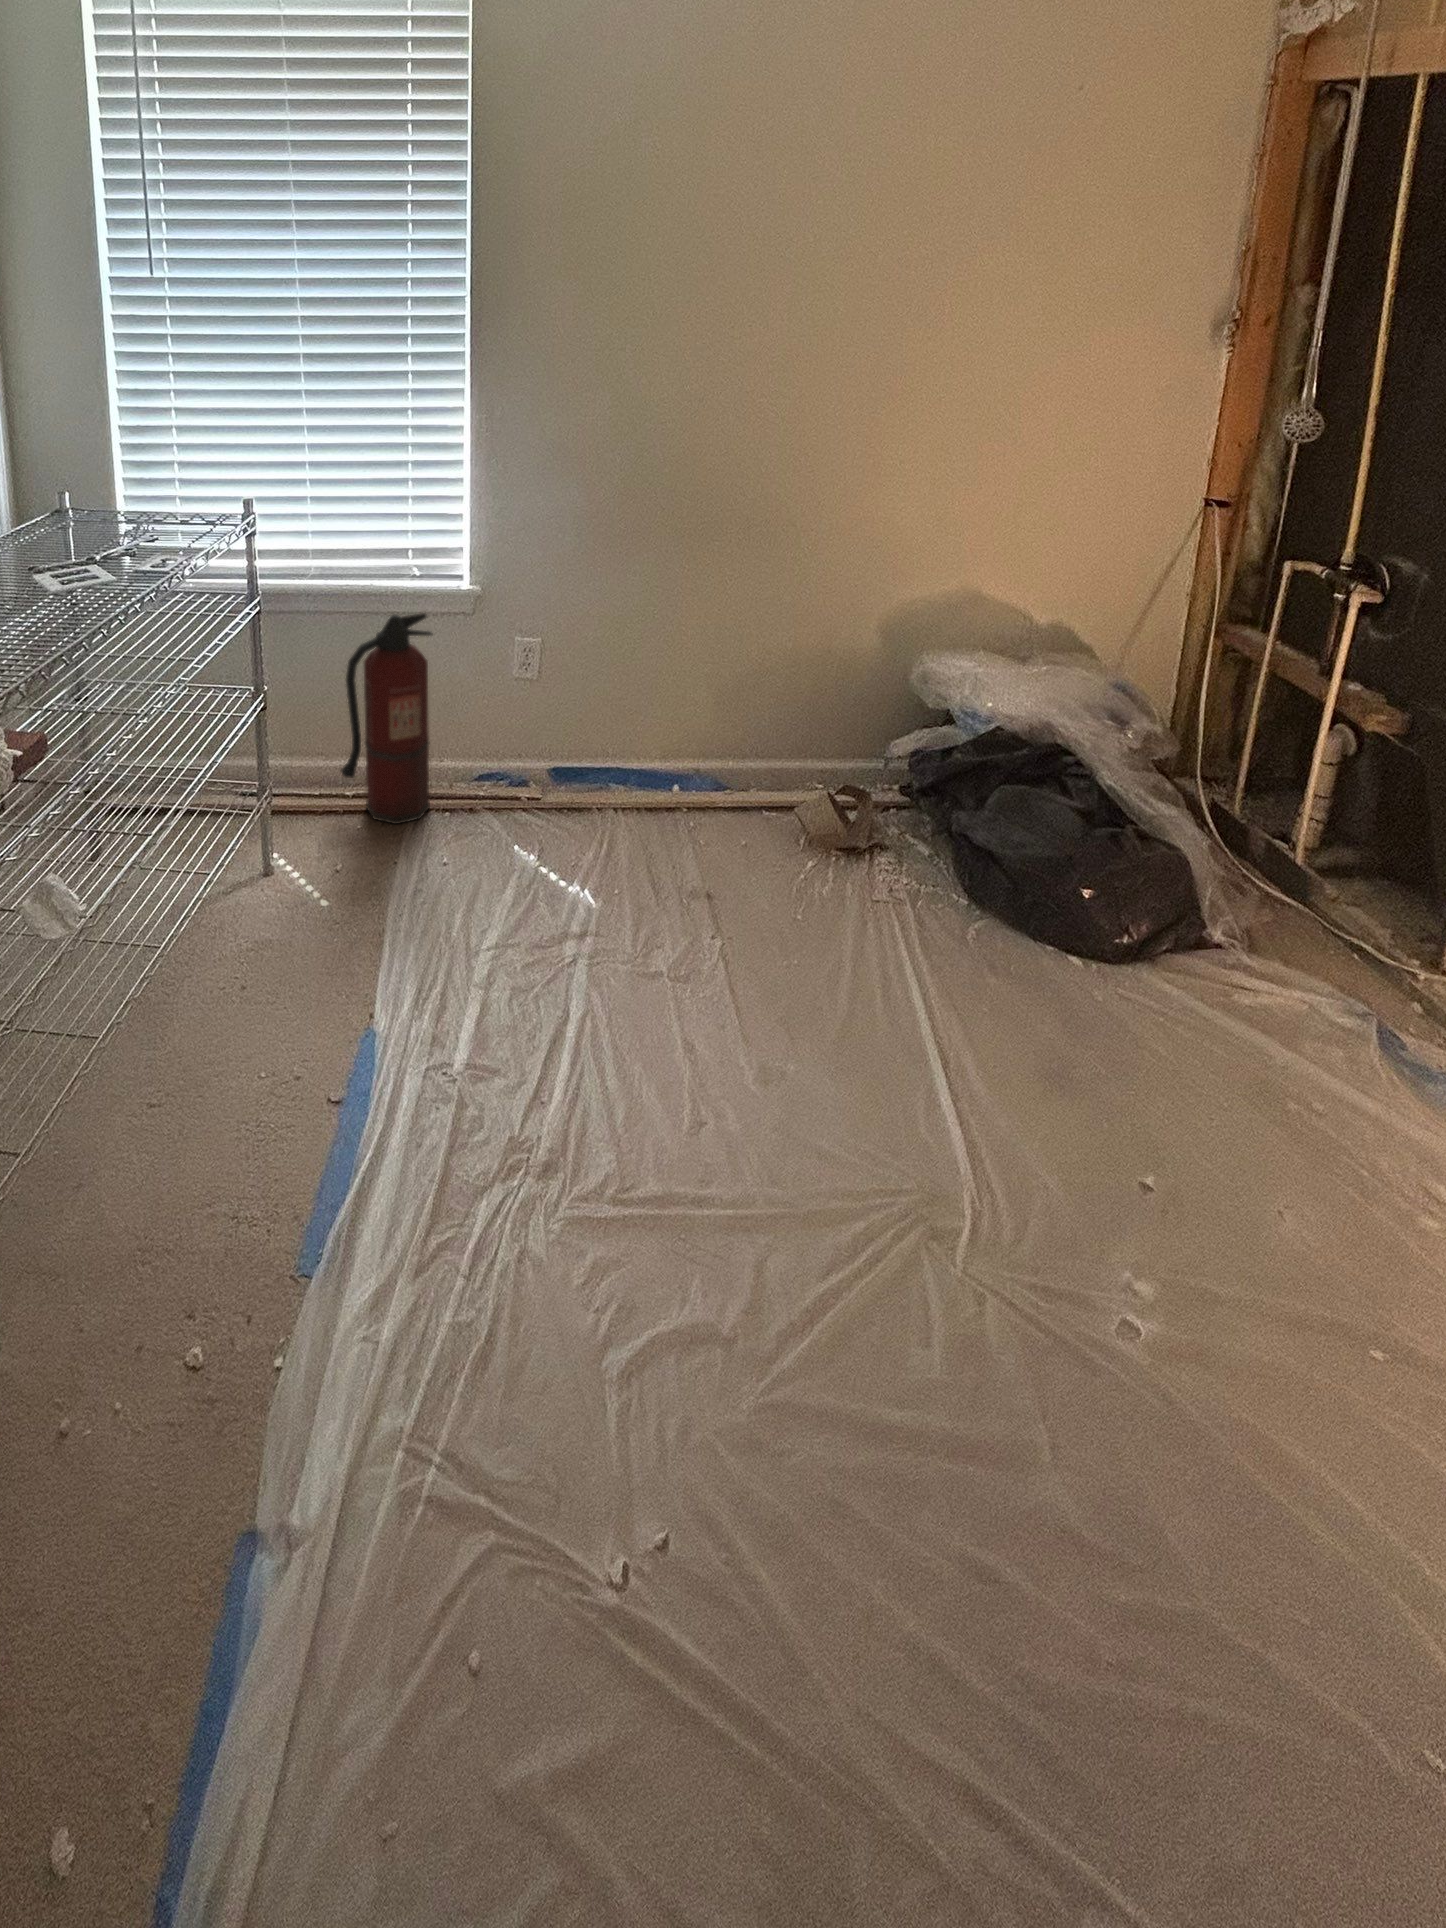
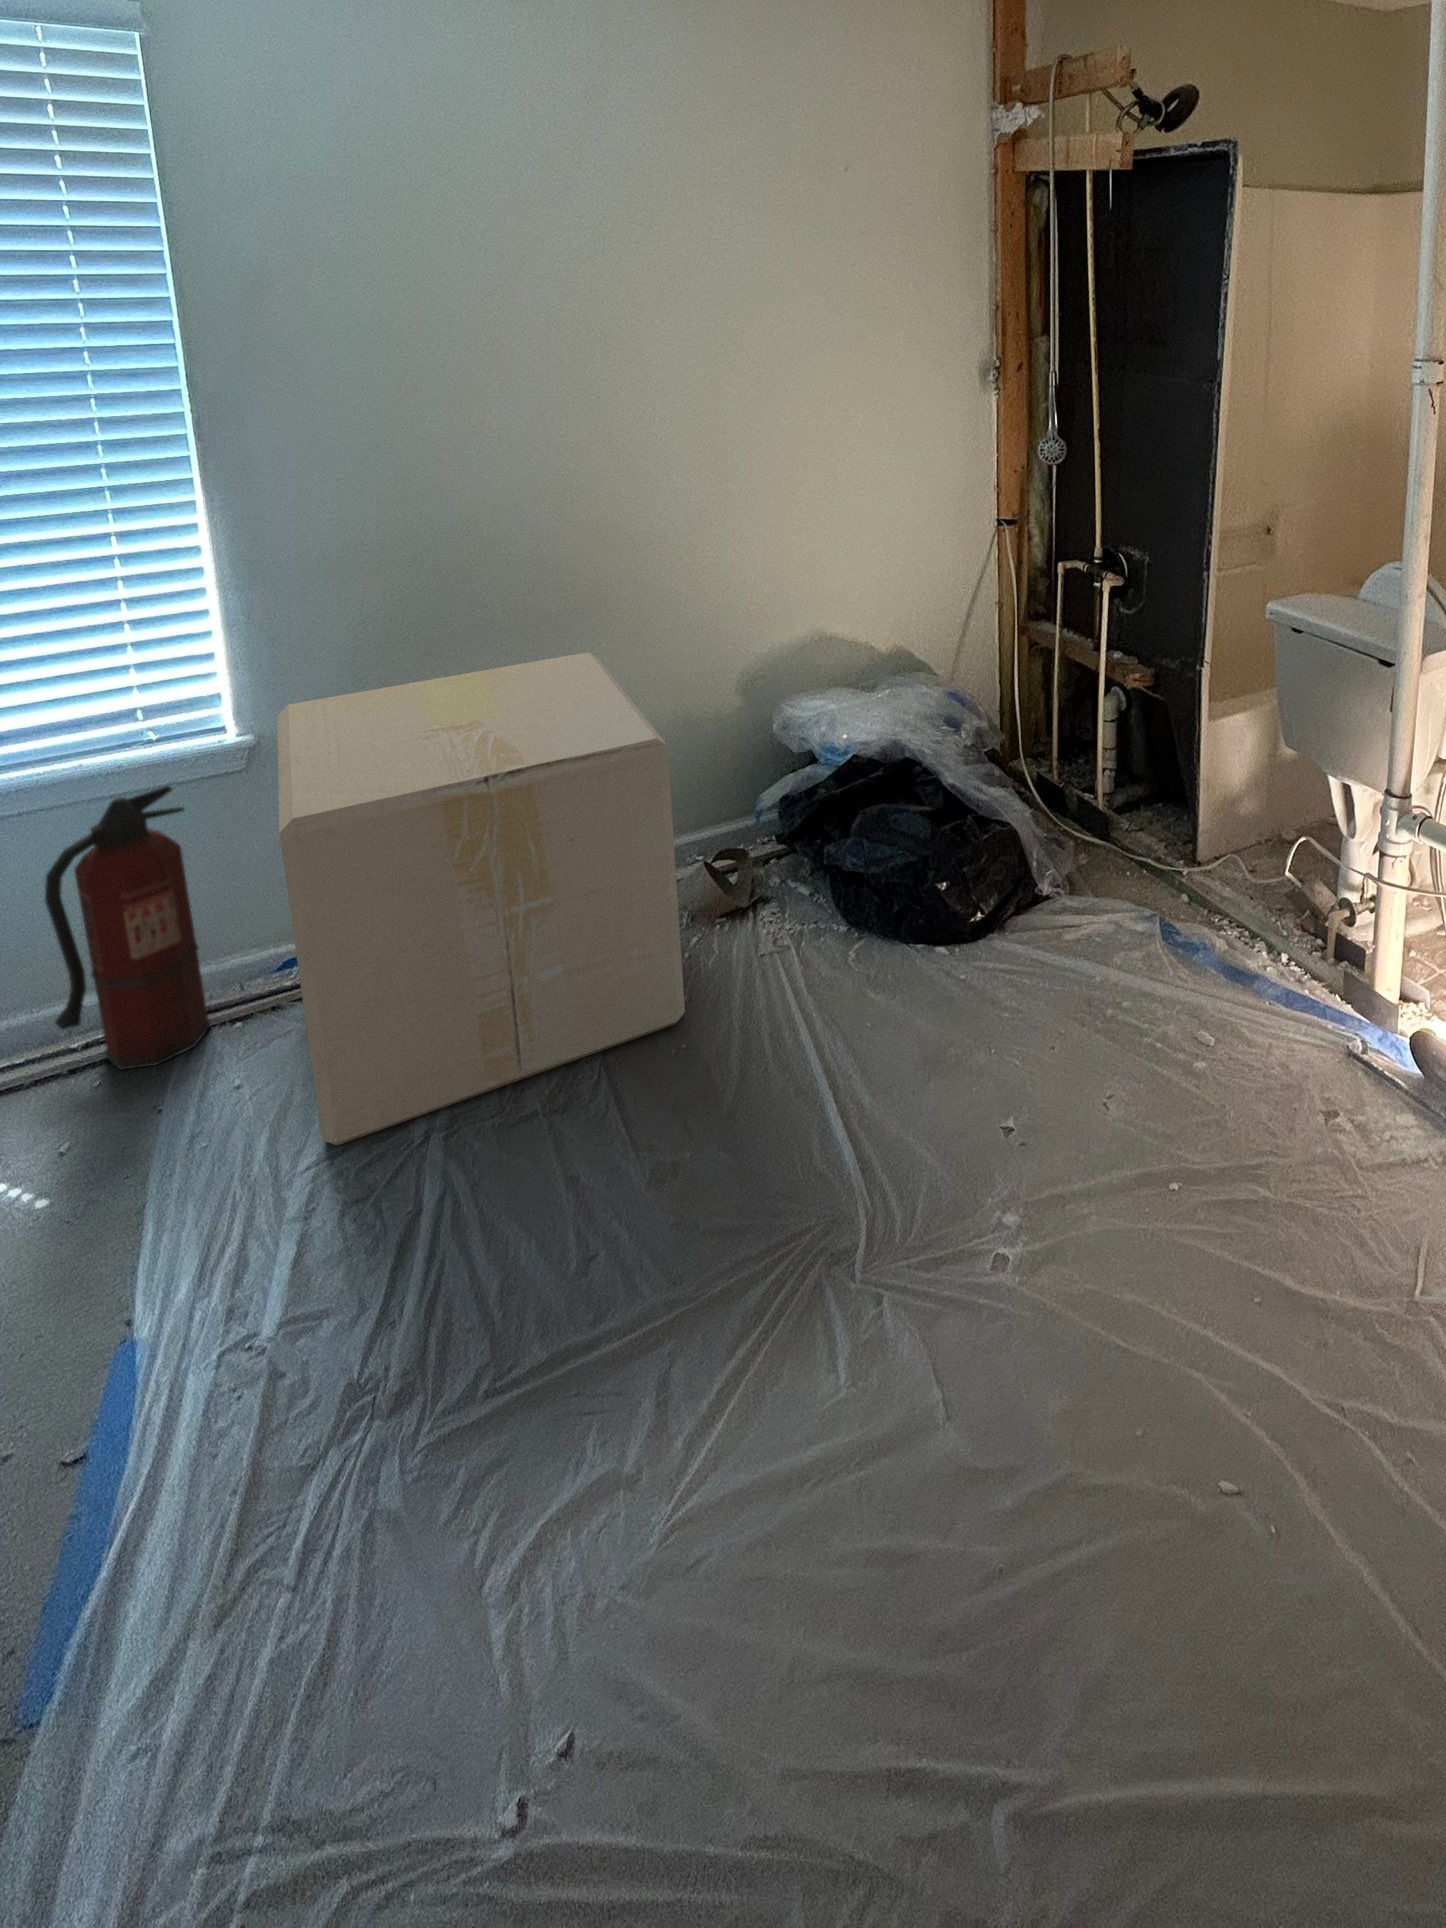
cardboard box: none [499,567,819,937] -> present [277,652,685,1145]

